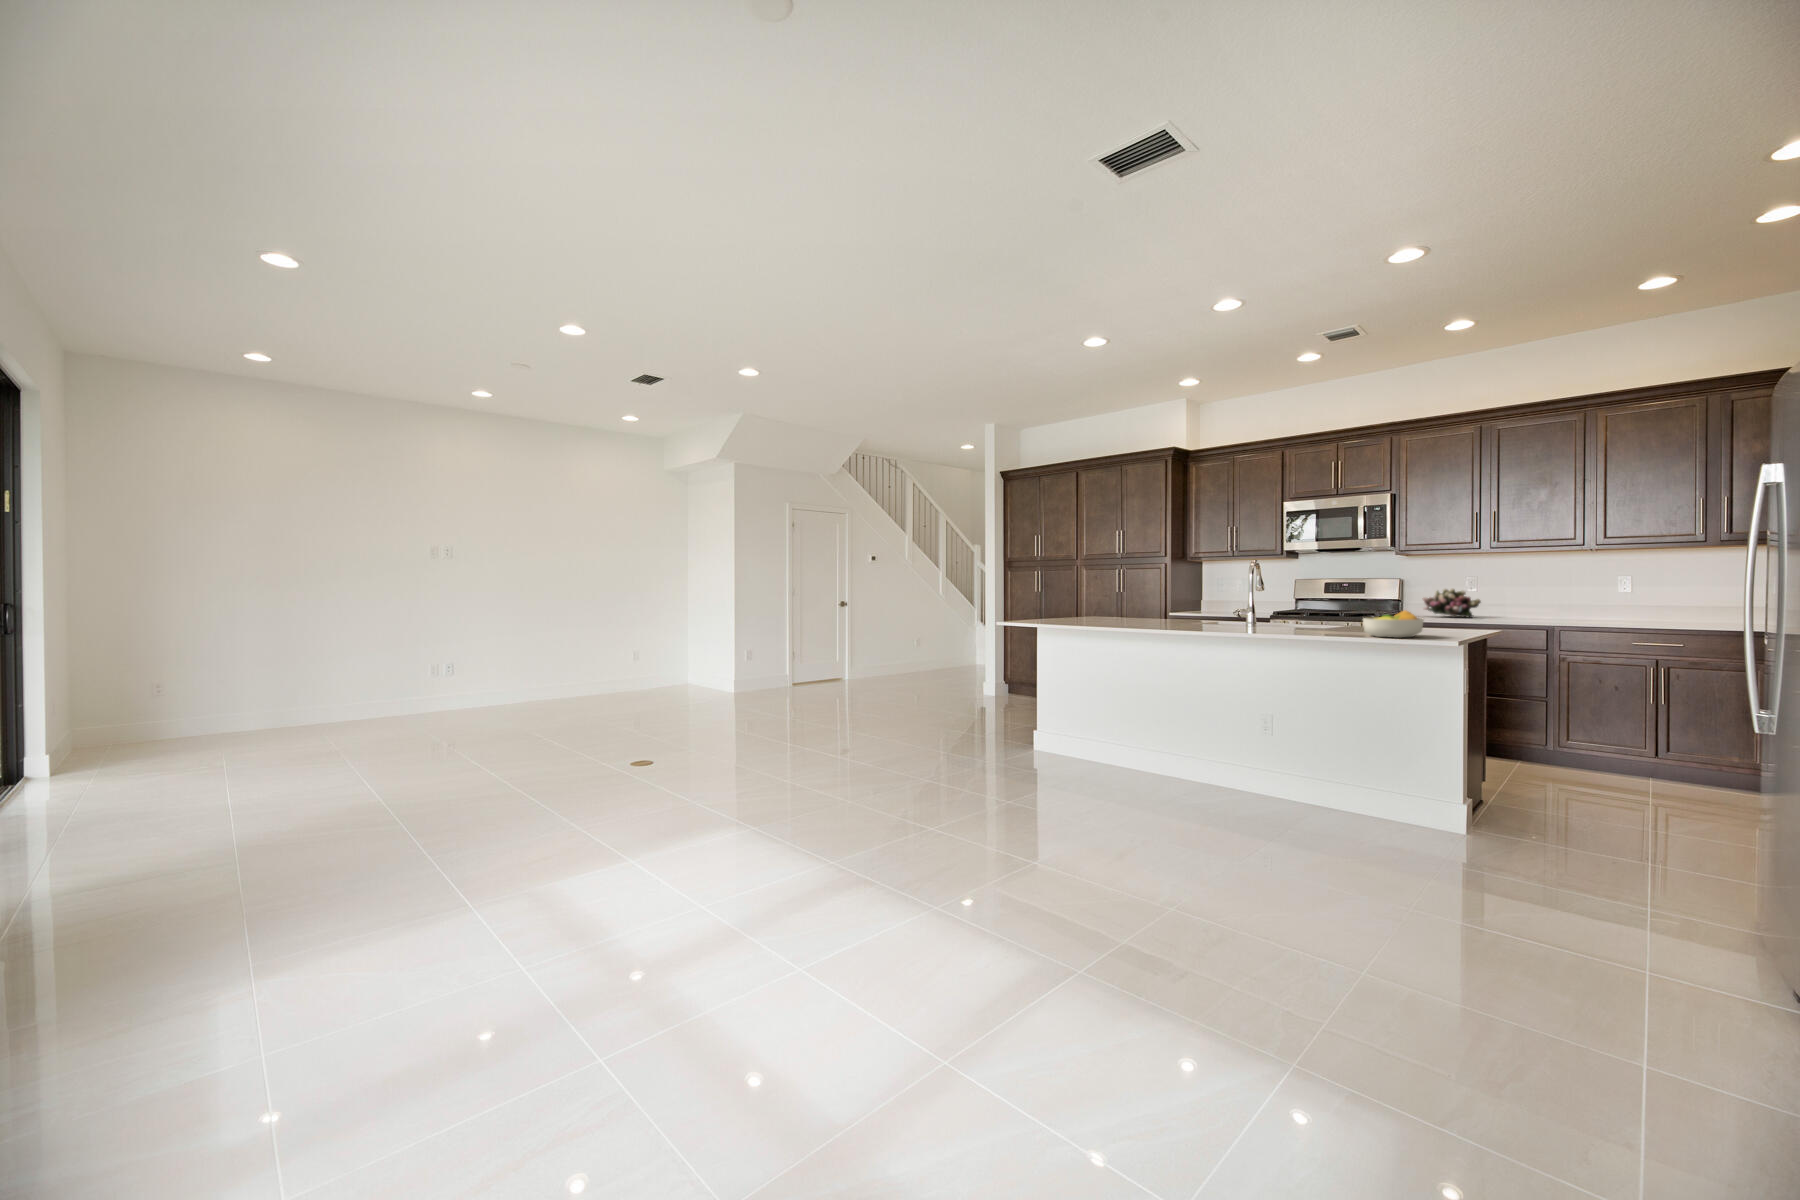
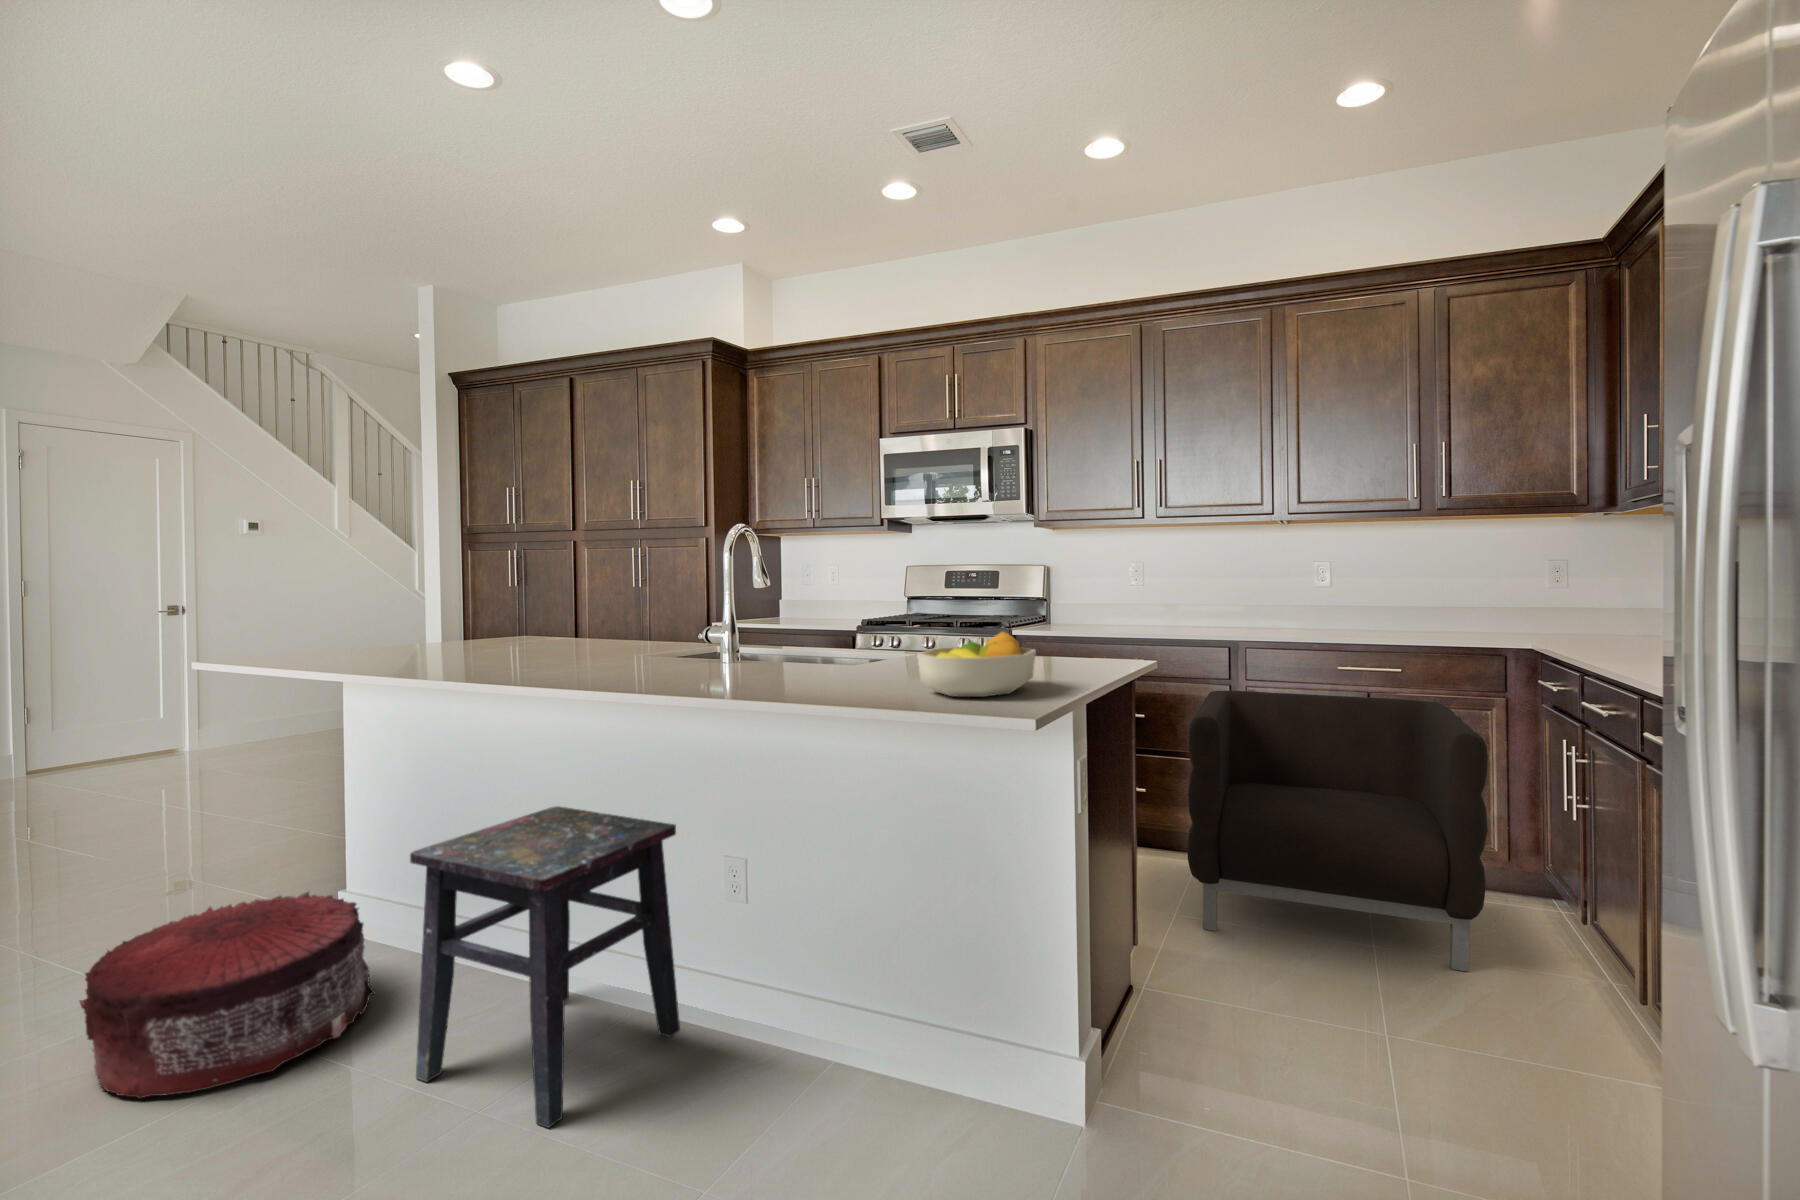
flower arrangement: present [1423,589,1481,618] -> none [1070,580,1145,626]
armchair: none [1513,657,1729,816] -> present [1187,691,1488,971]
side table: none [1125,687,1230,802] -> present [410,806,680,1128]
pouf: none [991,719,1081,780] -> present [80,892,375,1098]

